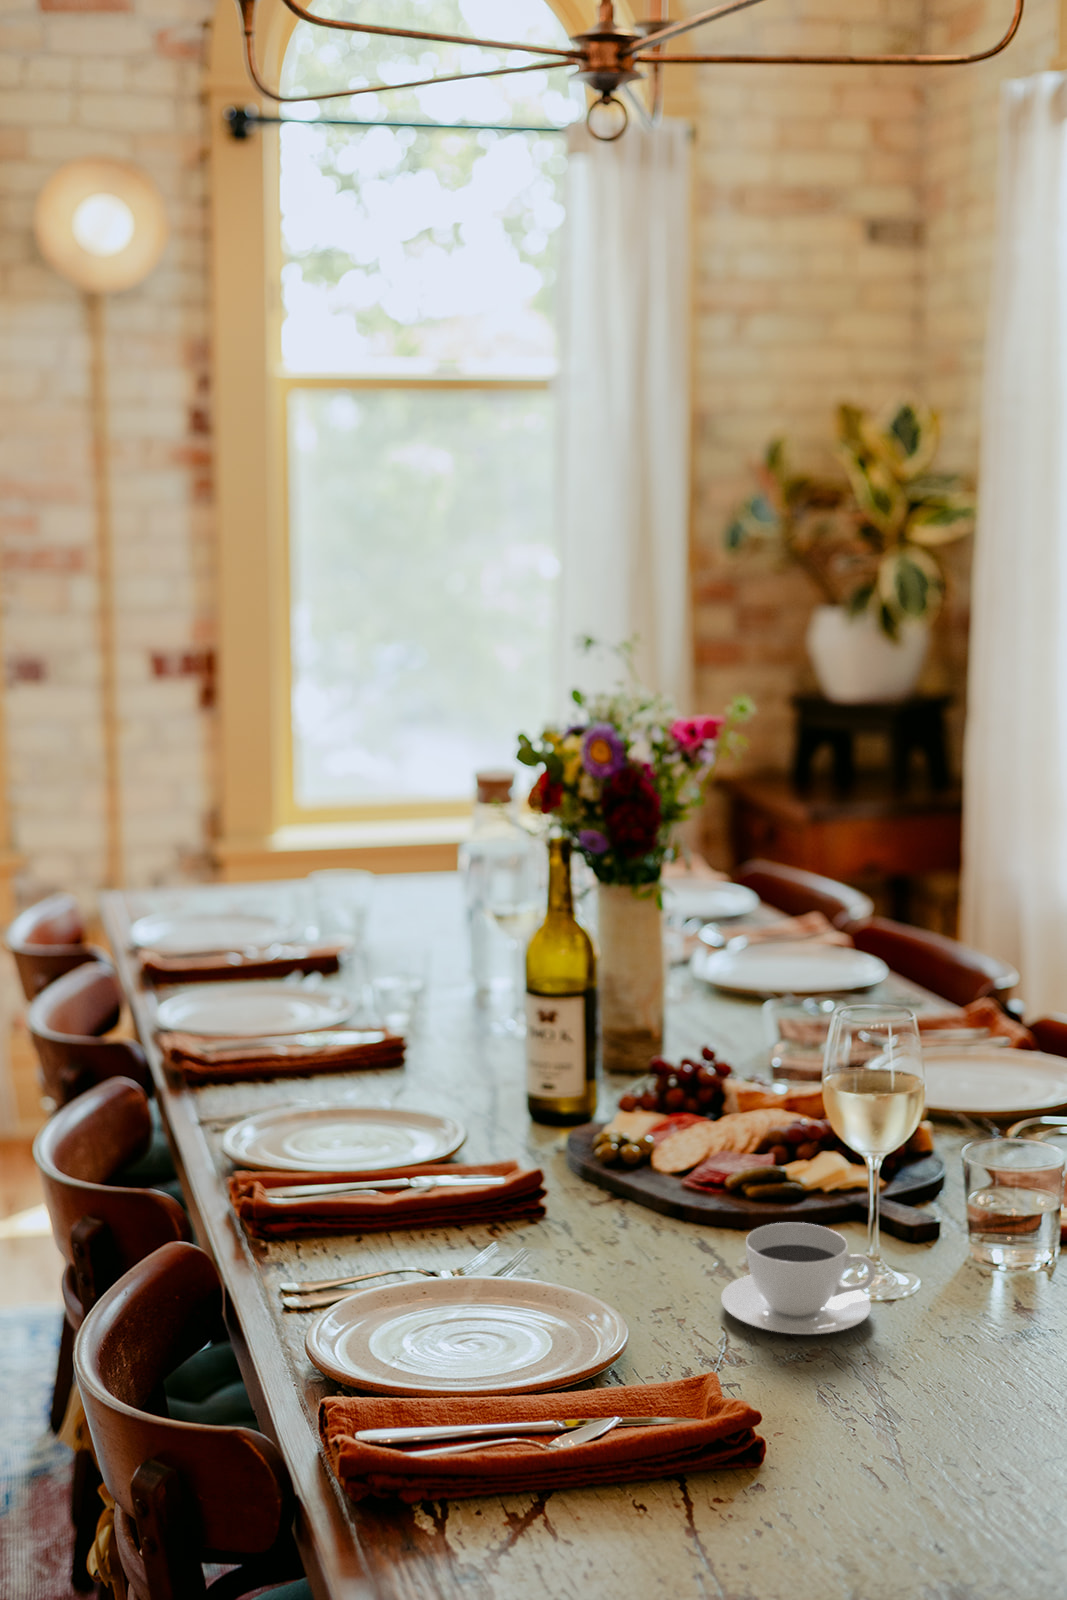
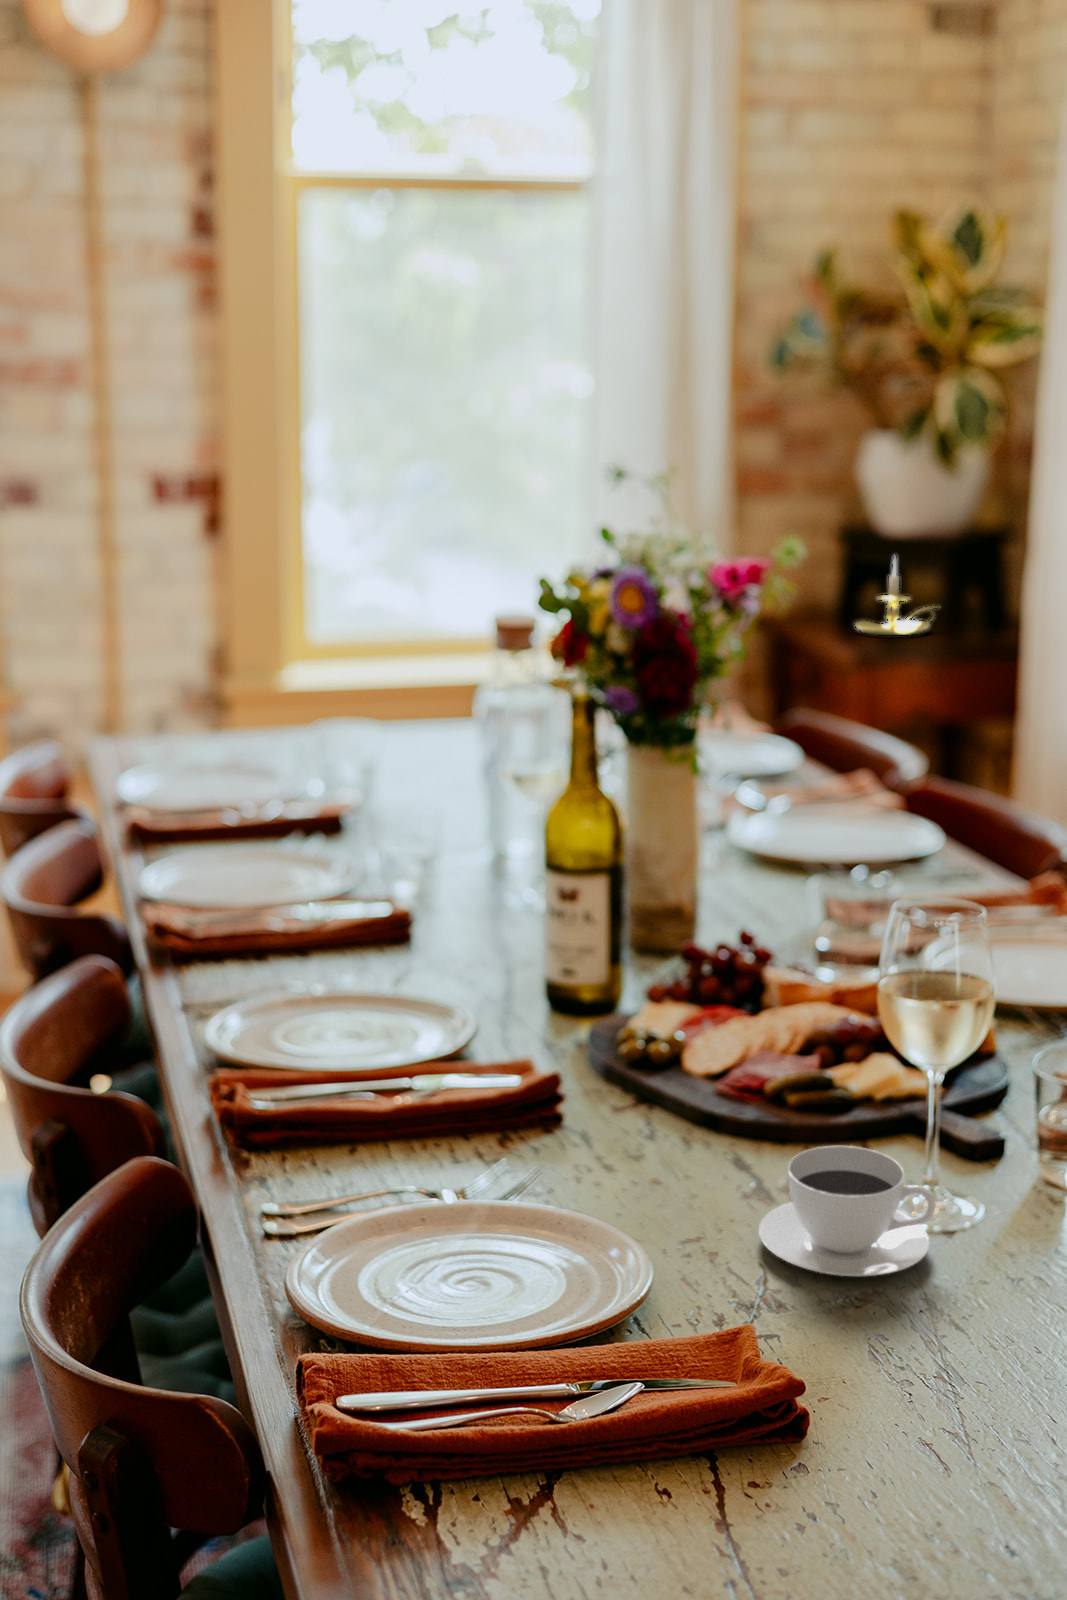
candle holder: none [804,723,882,796] -> present [856,562,929,635]

